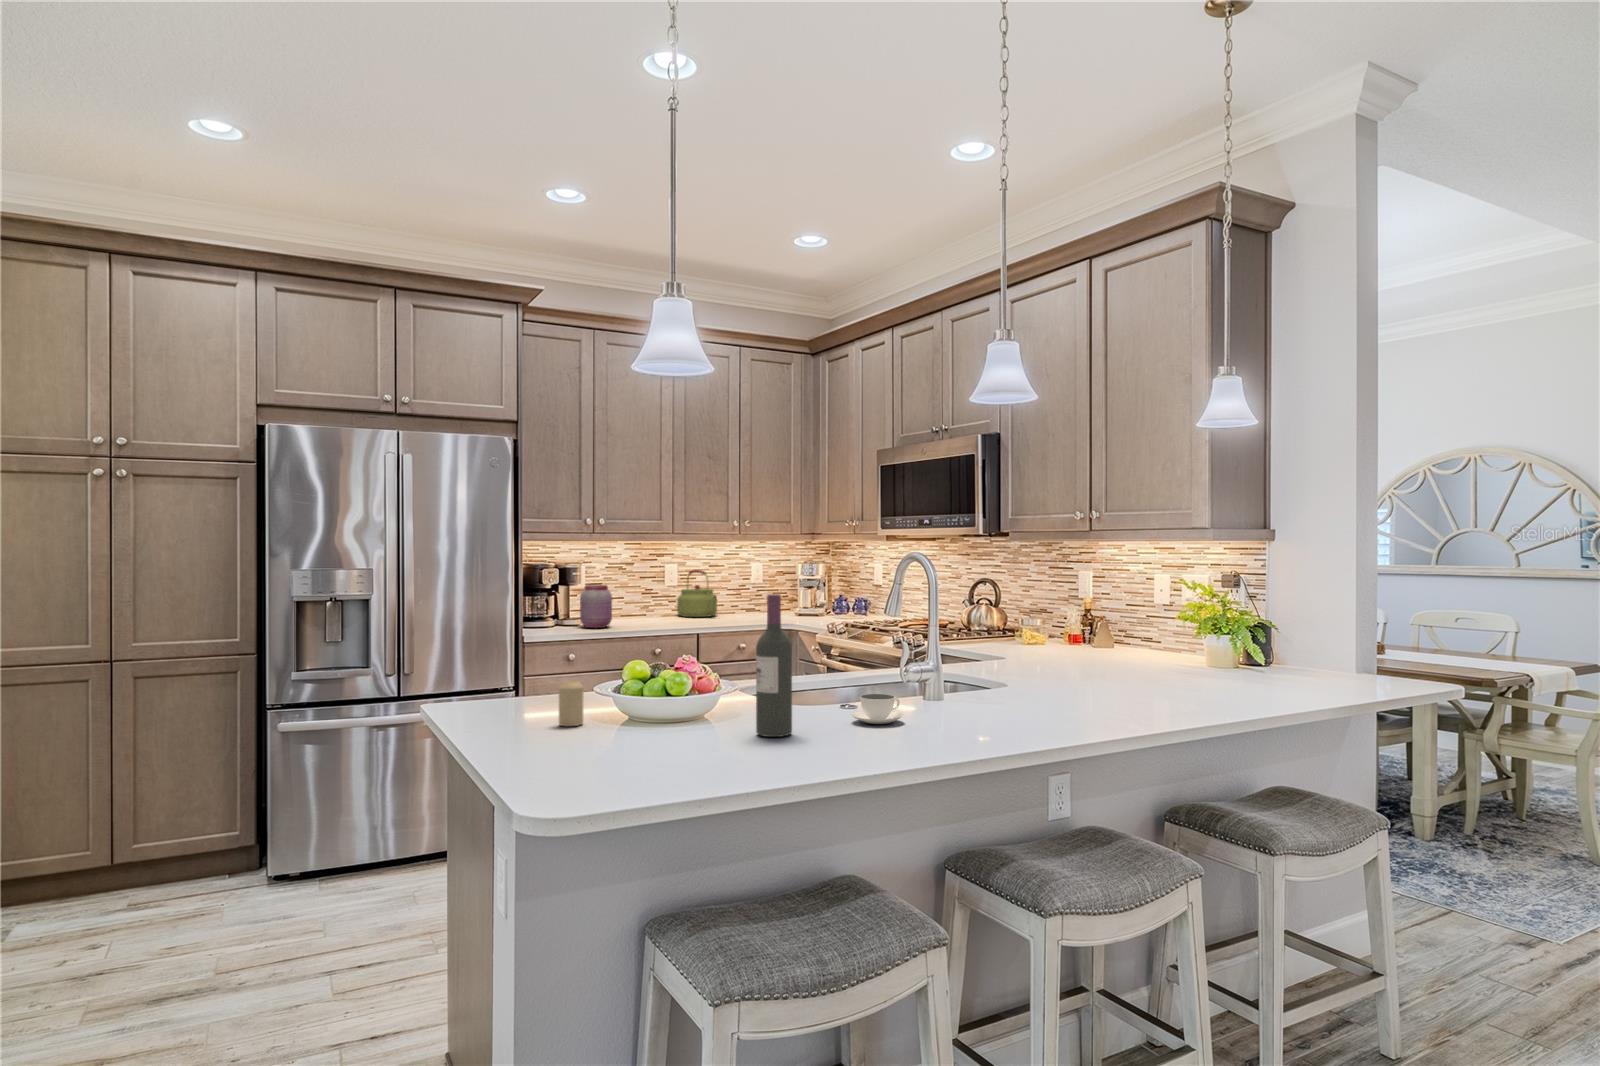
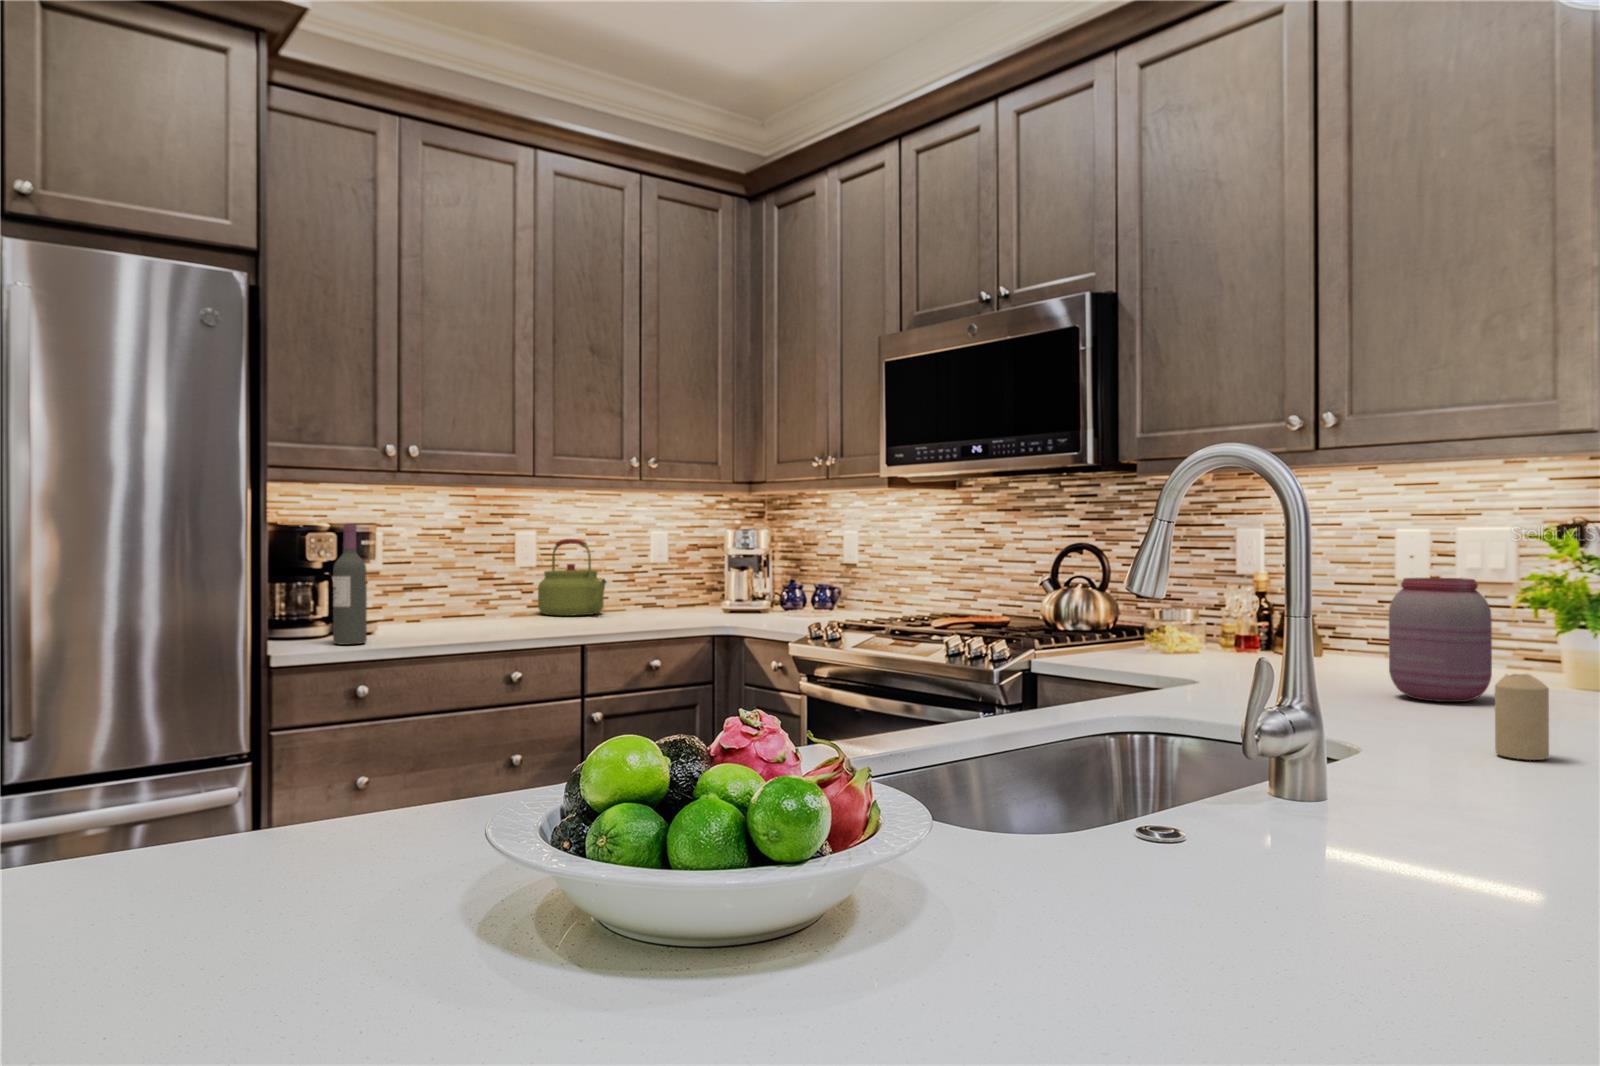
jar: present [580,585,612,628] -> present [1389,578,1492,702]
wine bottle: present [756,594,792,737] -> present [333,524,367,645]
candle: present [559,680,583,726] -> present [1495,674,1549,760]
cup: present [851,694,903,724] -> none [1307,795,1483,893]

